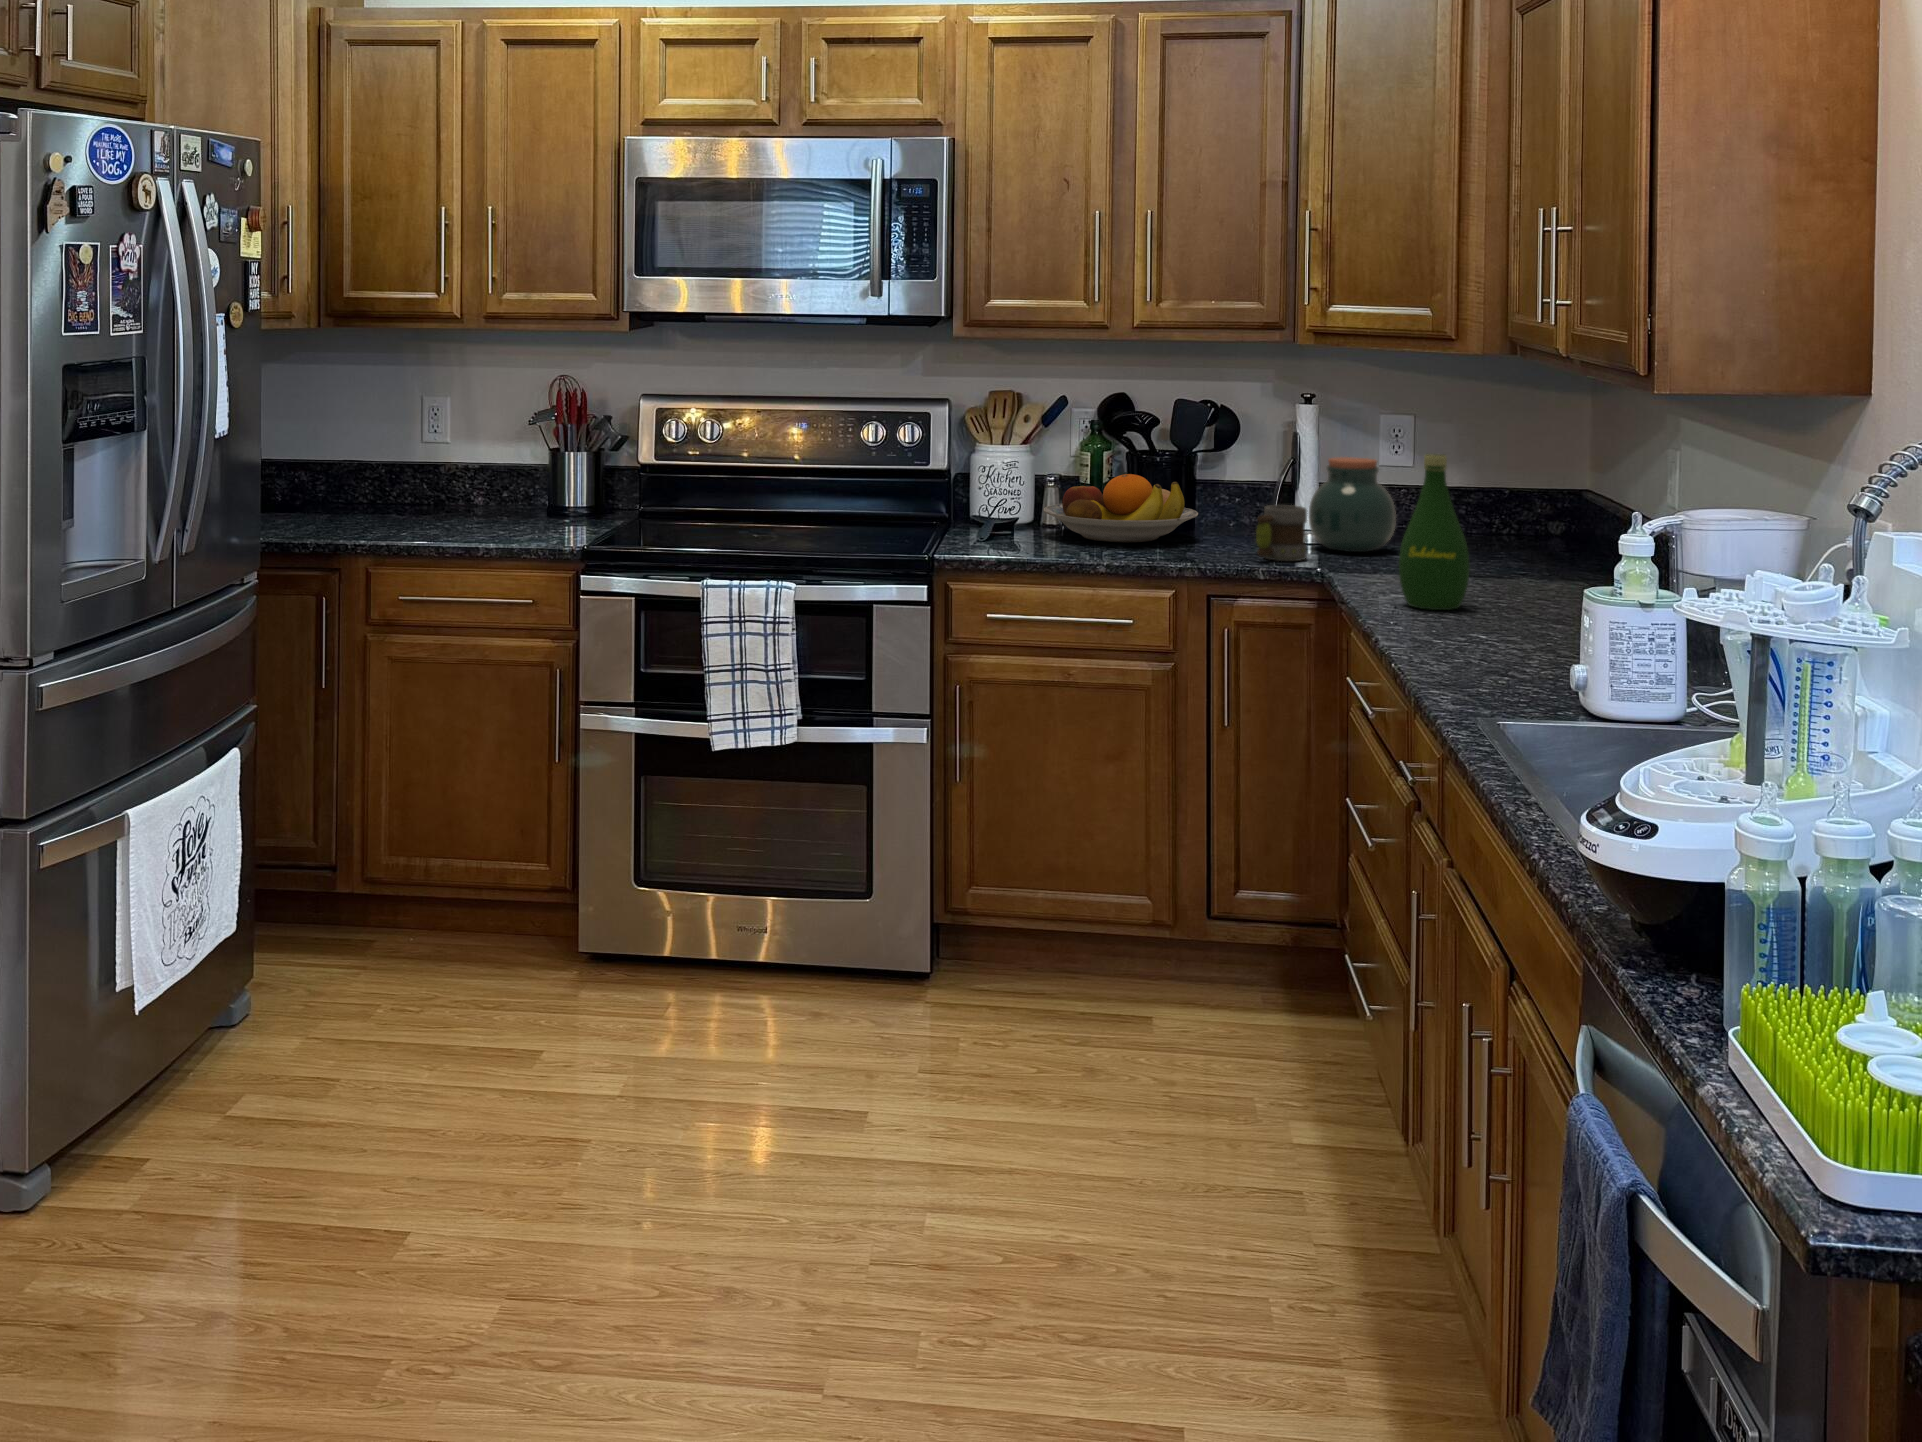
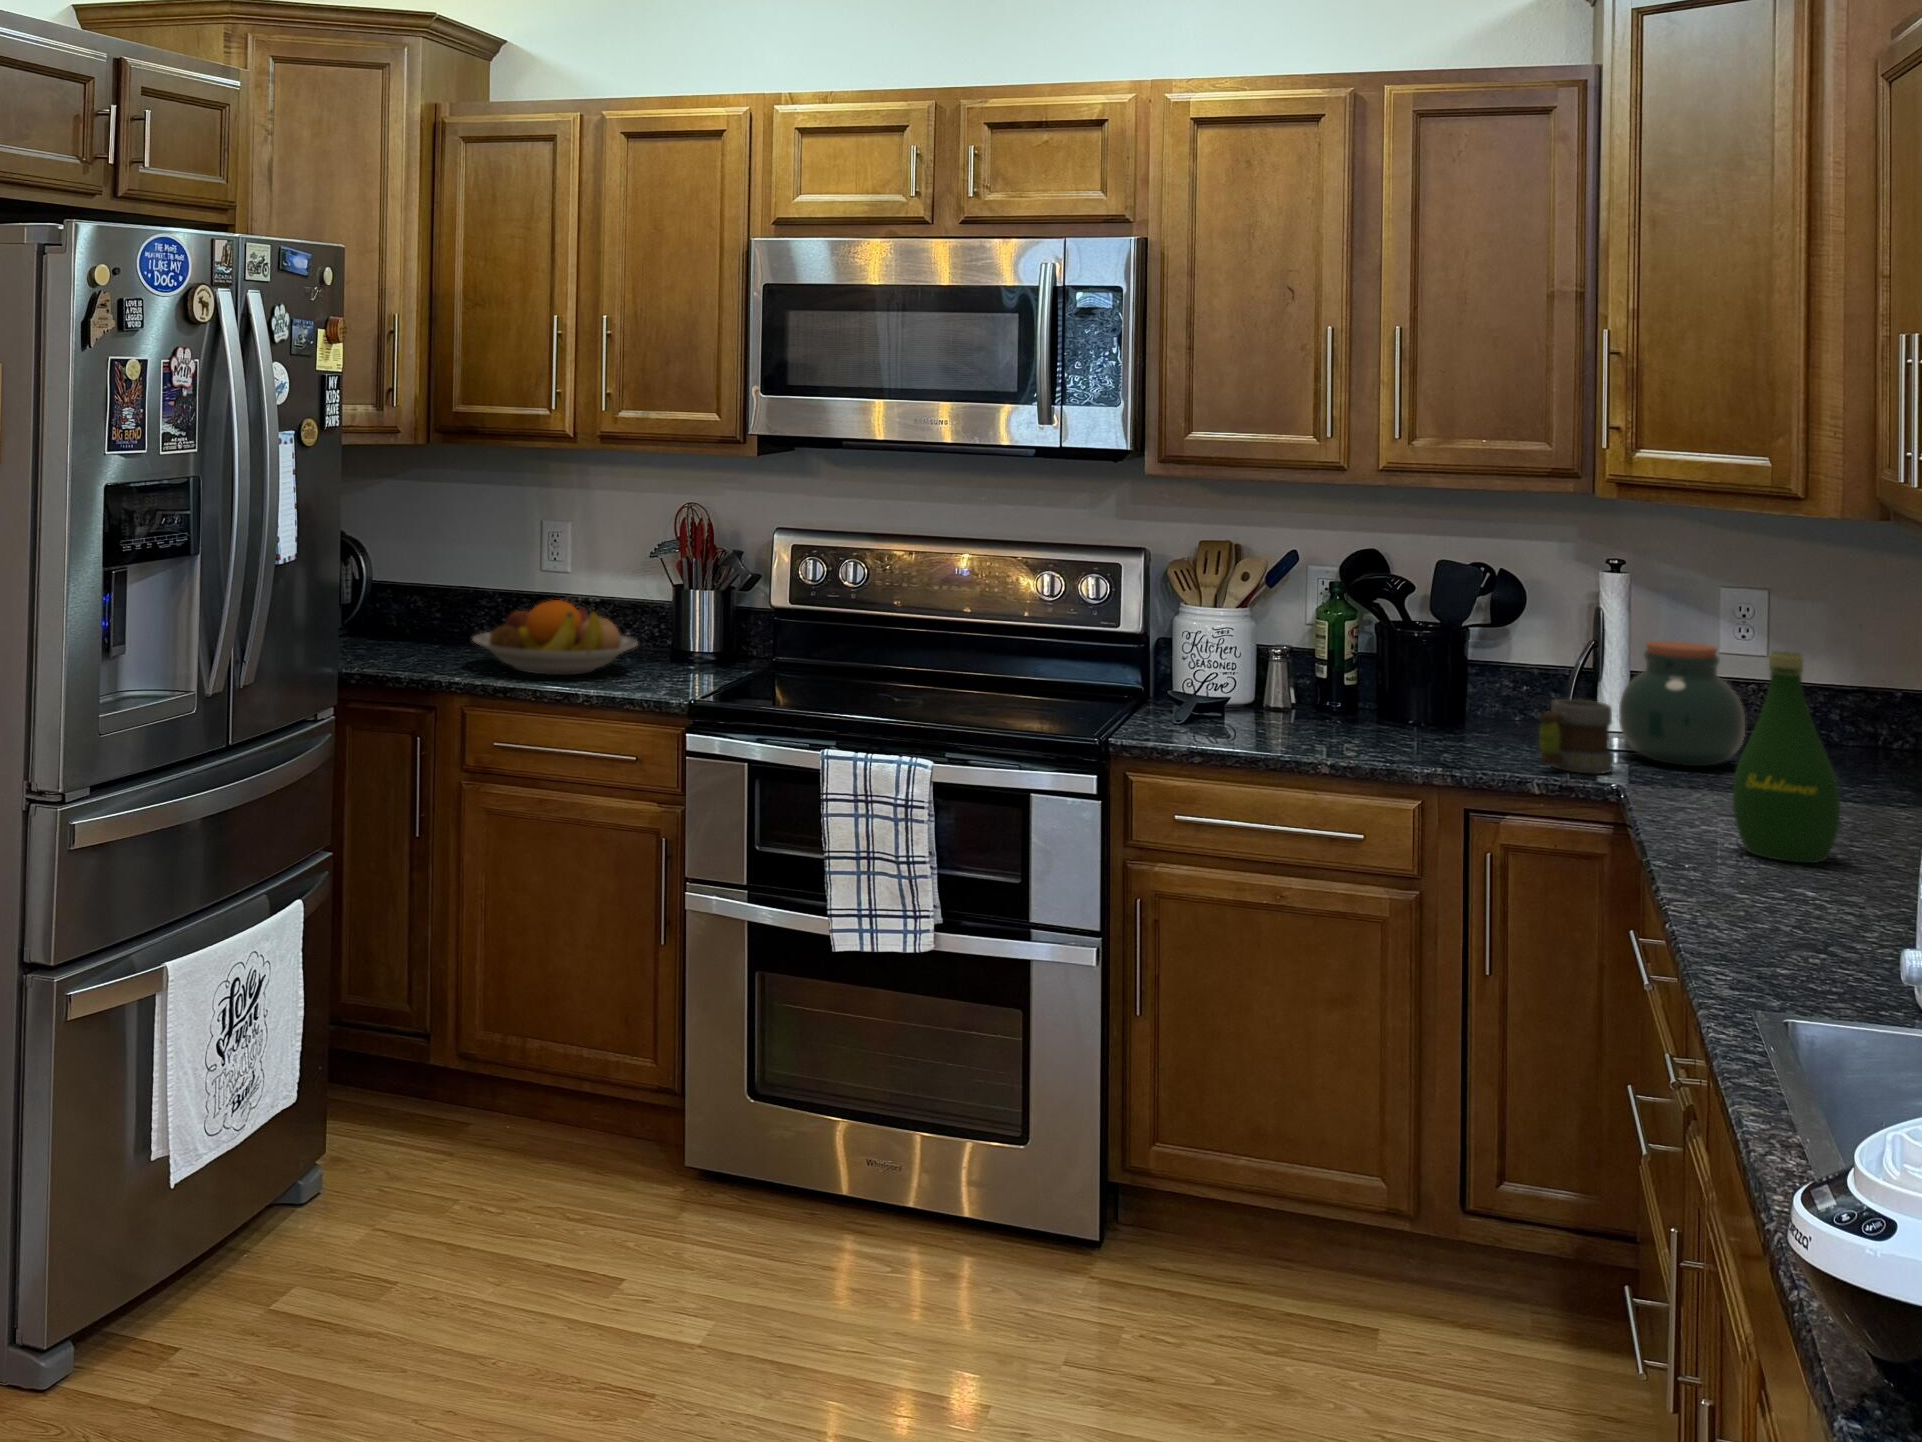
fruit bowl: present [1043,474,1198,542] -> present [473,600,637,675]

